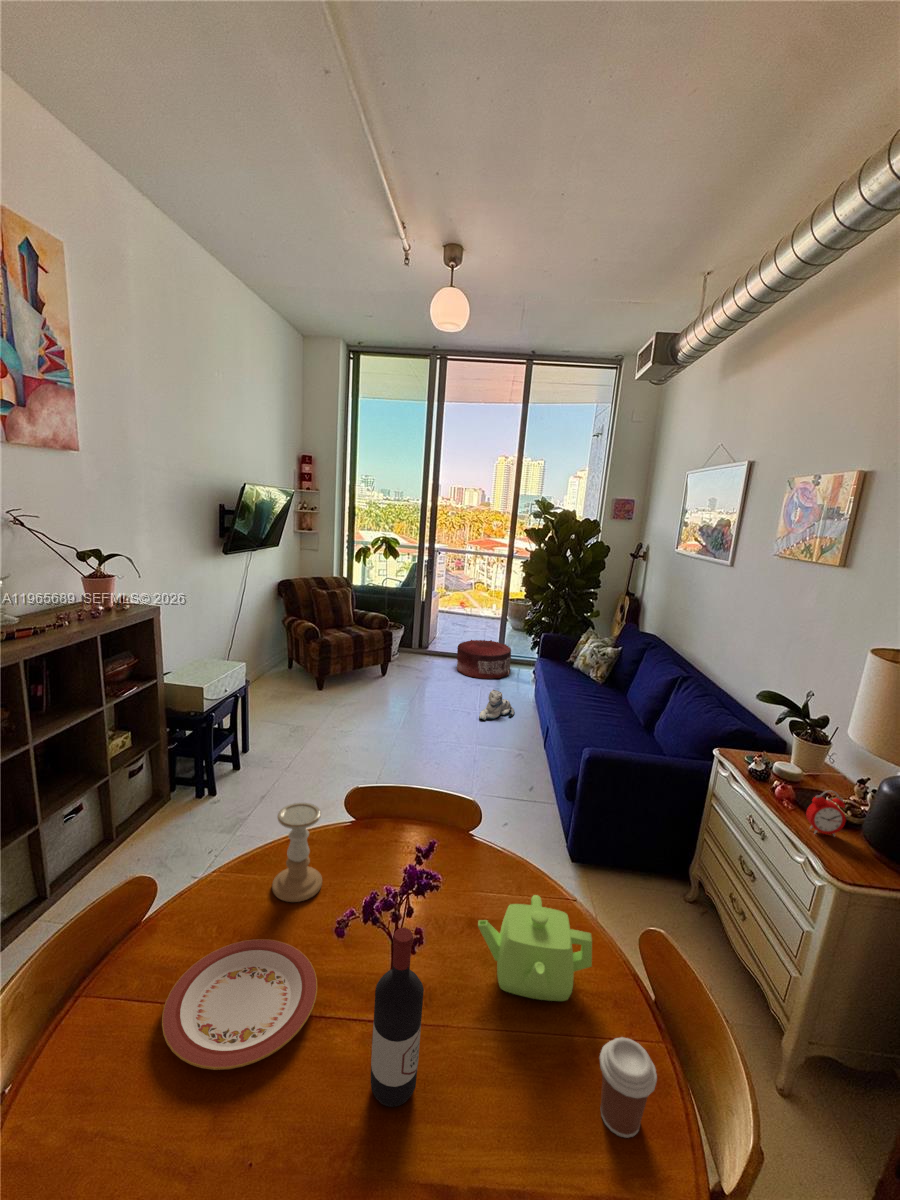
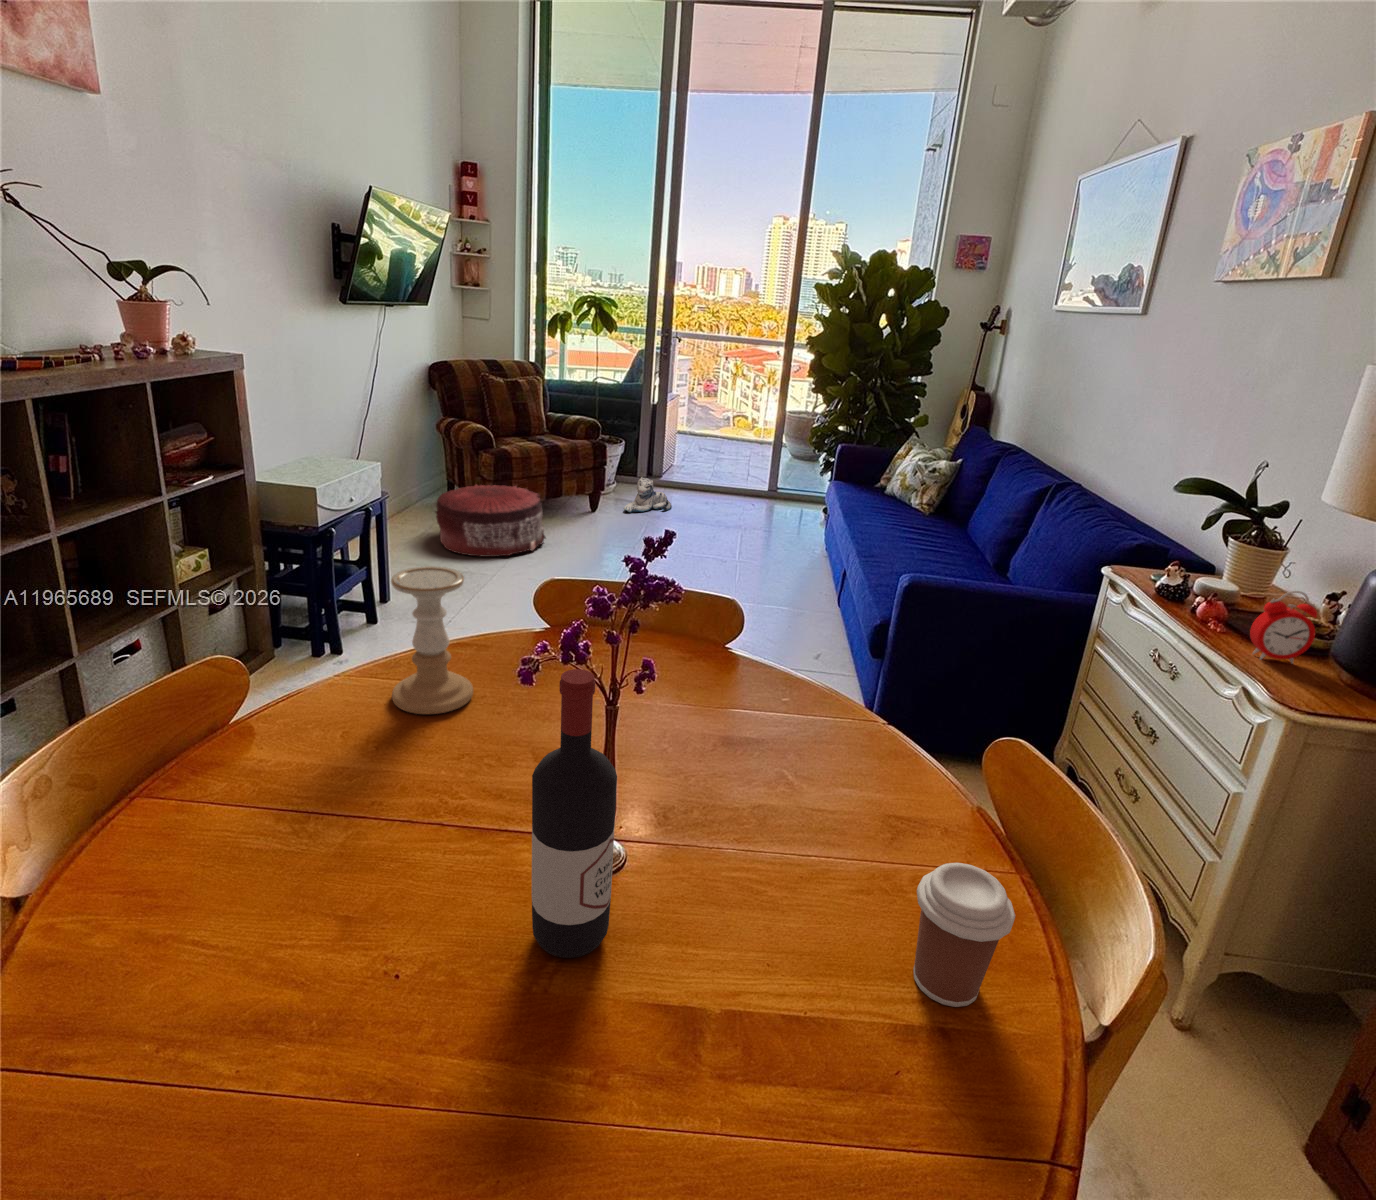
pouf: present [457,640,511,679] -> present [436,485,546,557]
plush toy: present [479,689,515,720] -> present [624,477,672,512]
teapot: present [478,895,592,1001] -> none [719,698,908,839]
plate: present [162,939,317,1070] -> none [191,751,453,902]

